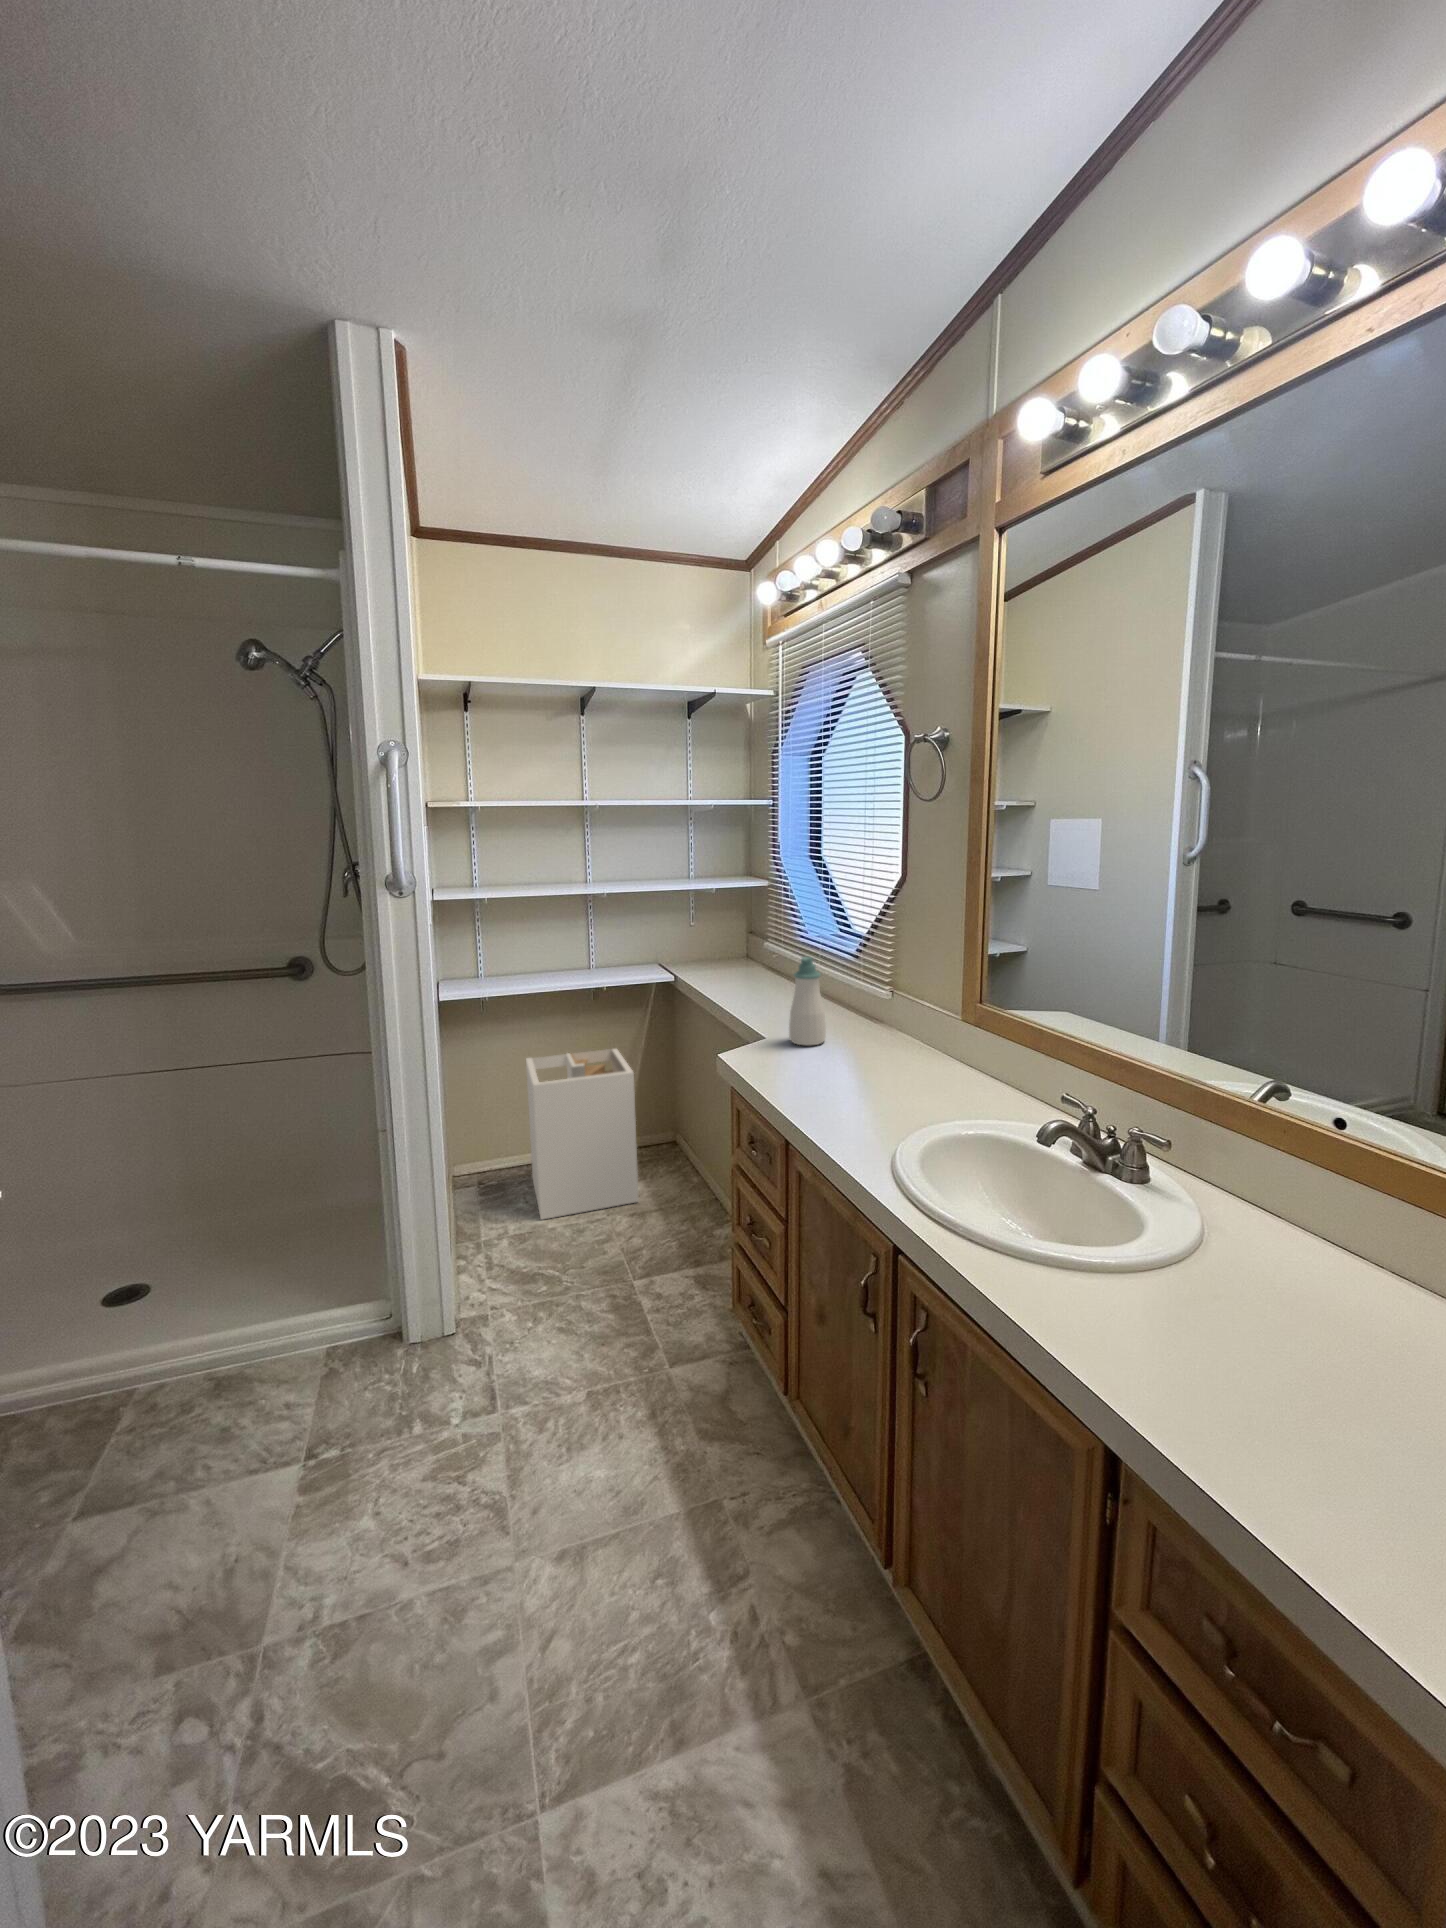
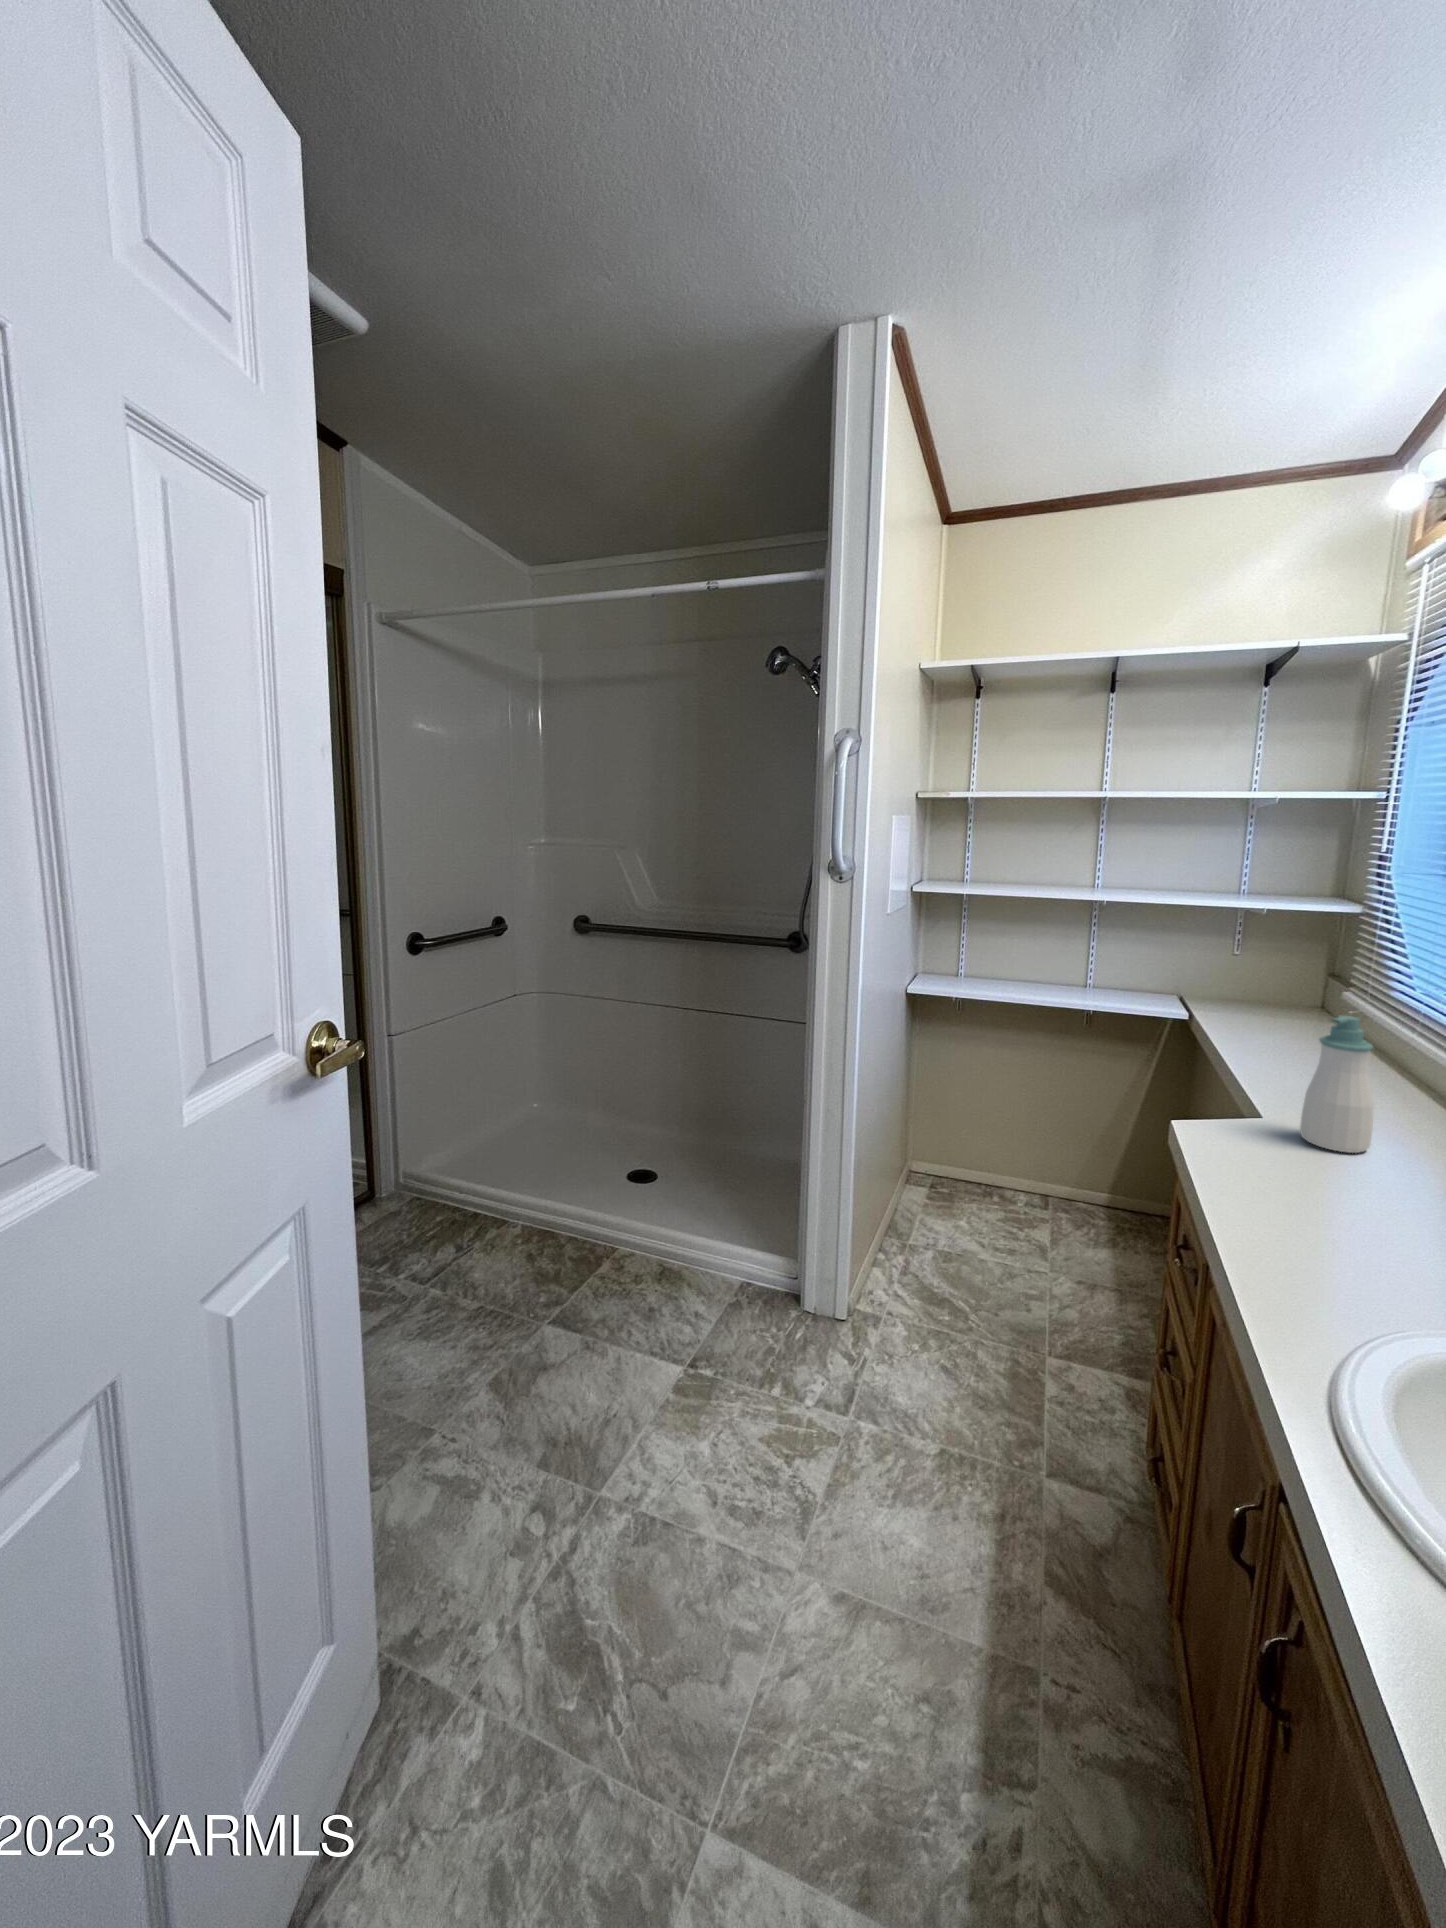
laundry hamper: present [526,1049,639,1219] -> none [974,1070,1109,1276]

